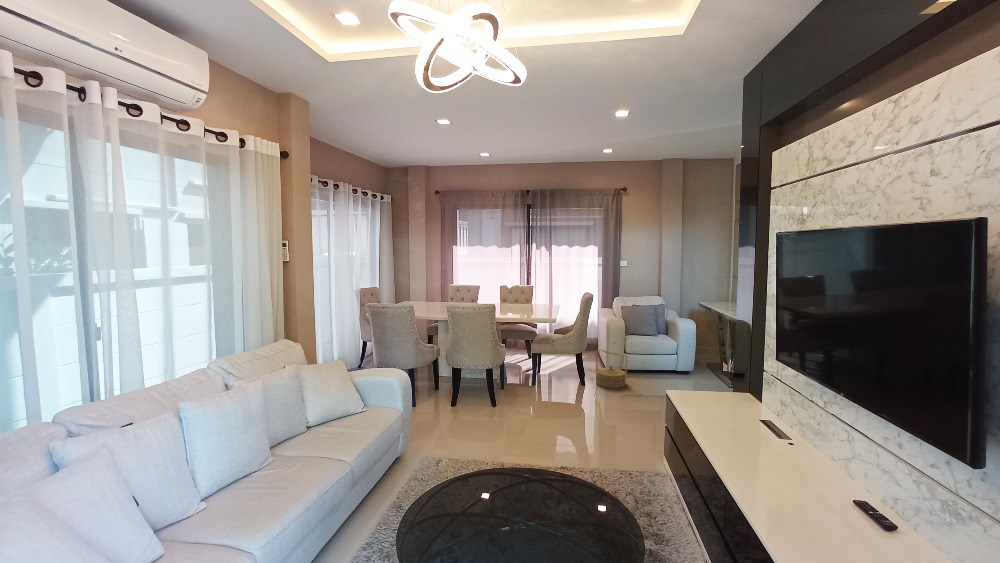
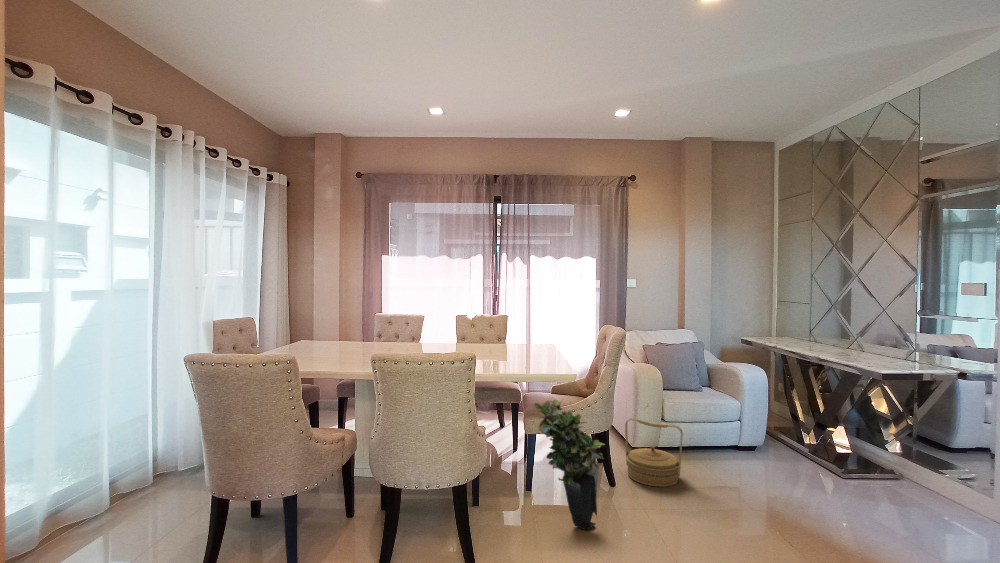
potted plant: none [533,334,570,402] -> present [533,399,605,530]

